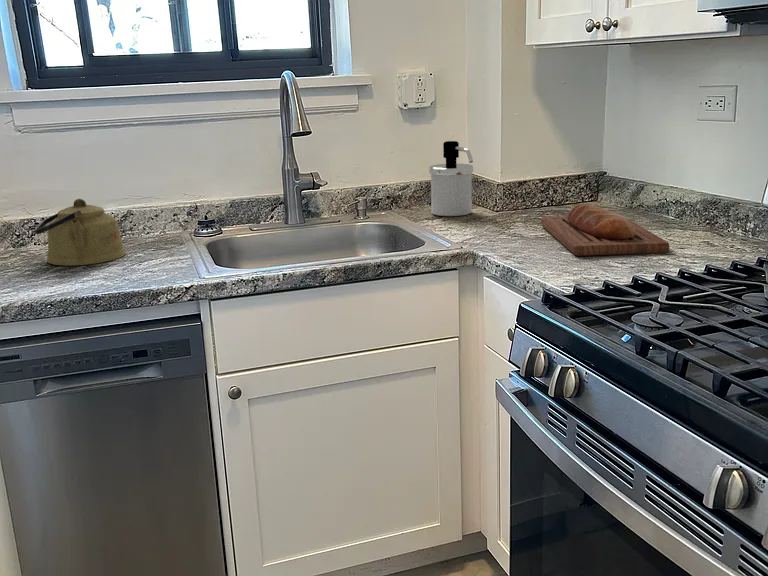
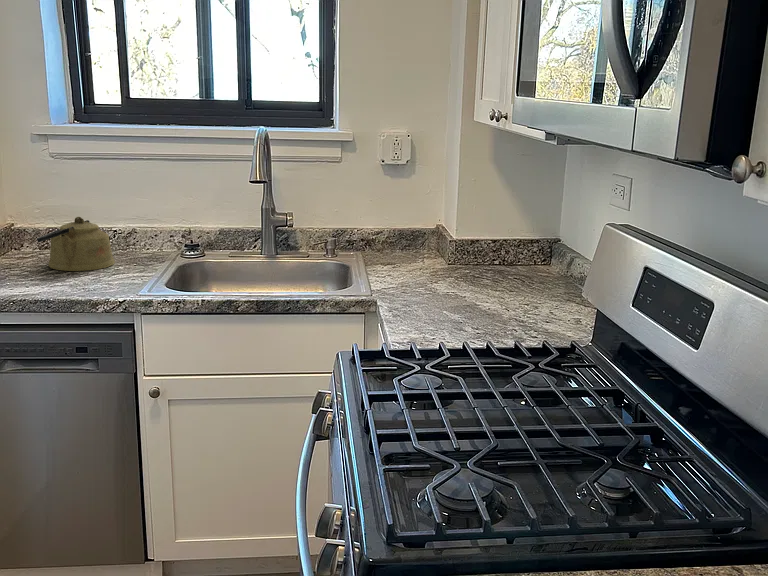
soap dispenser: present [429,141,473,216] -> none [390,197,429,264]
bread loaf: present [541,204,669,256] -> none [448,269,537,326]

